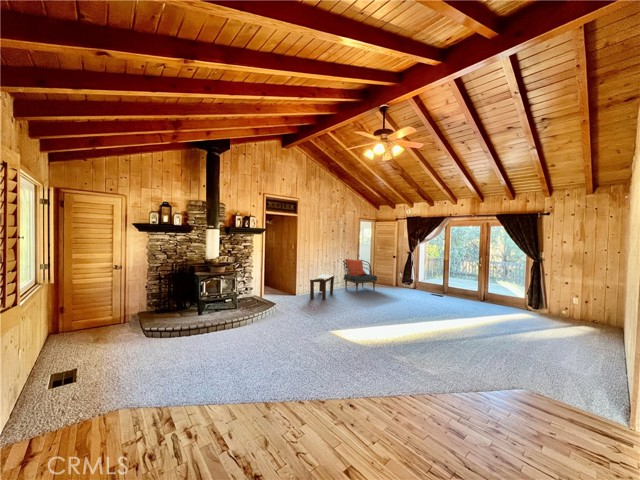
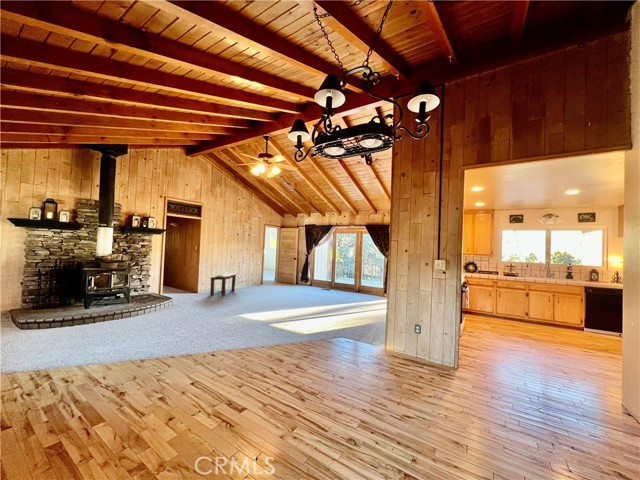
armchair: present [343,259,377,292] -> none [246,260,277,290]

